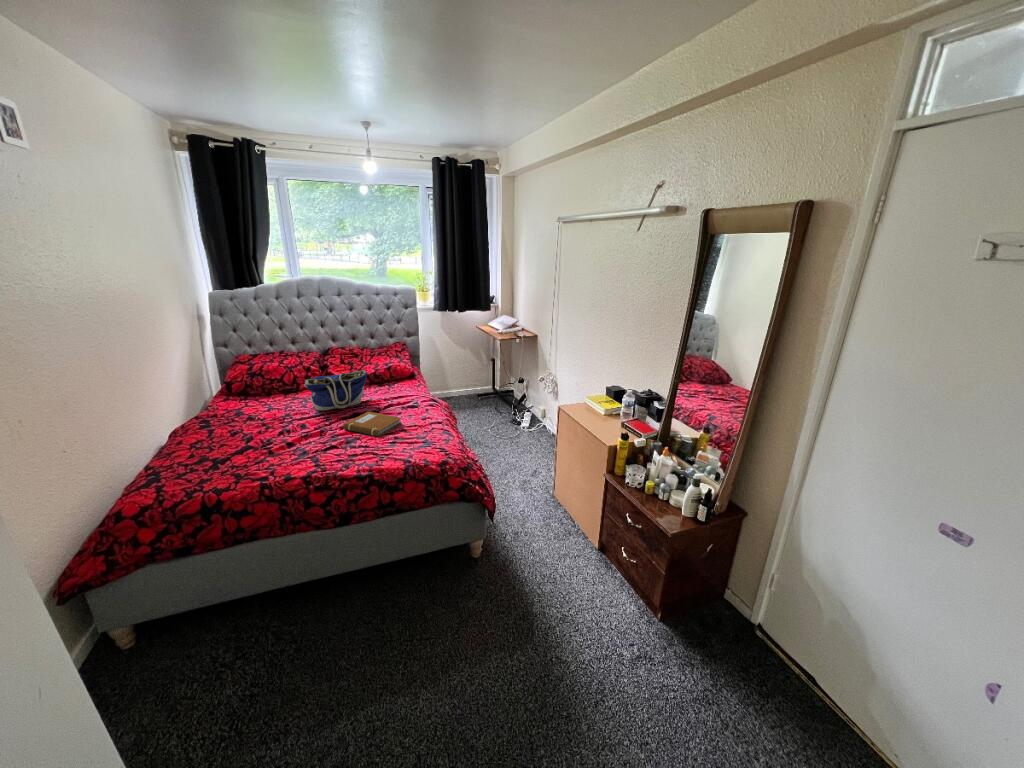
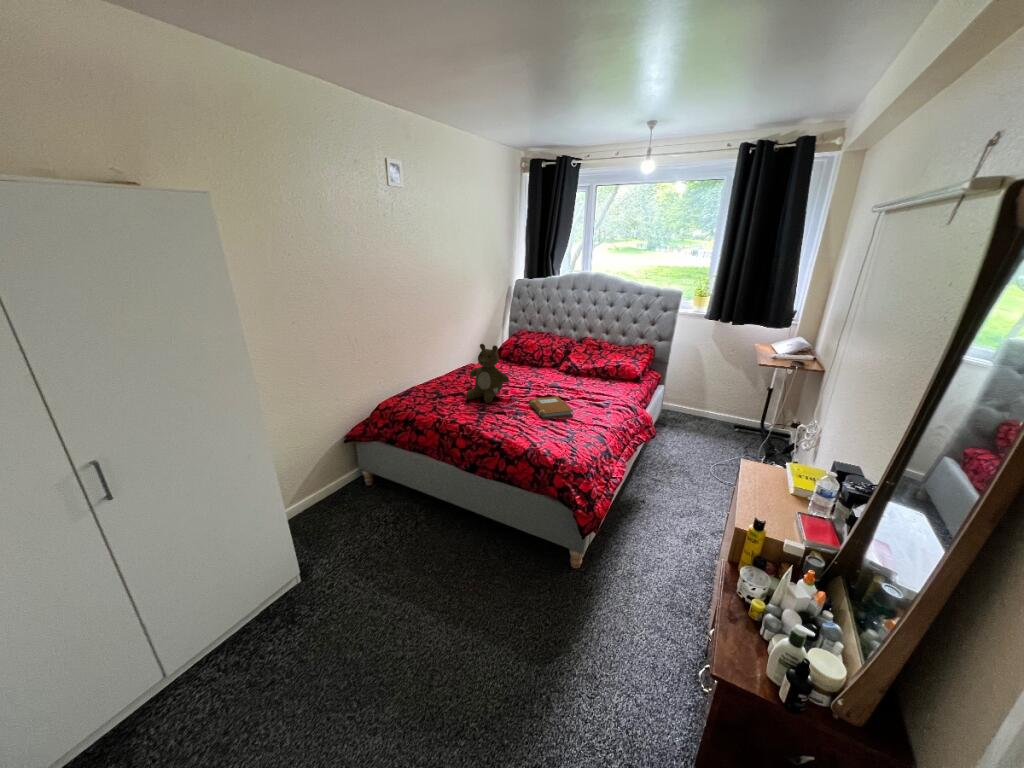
tote bag: present [304,370,367,410] -> none [526,357,575,389]
teddy bear: none [244,372,309,451] -> present [466,344,509,403]

